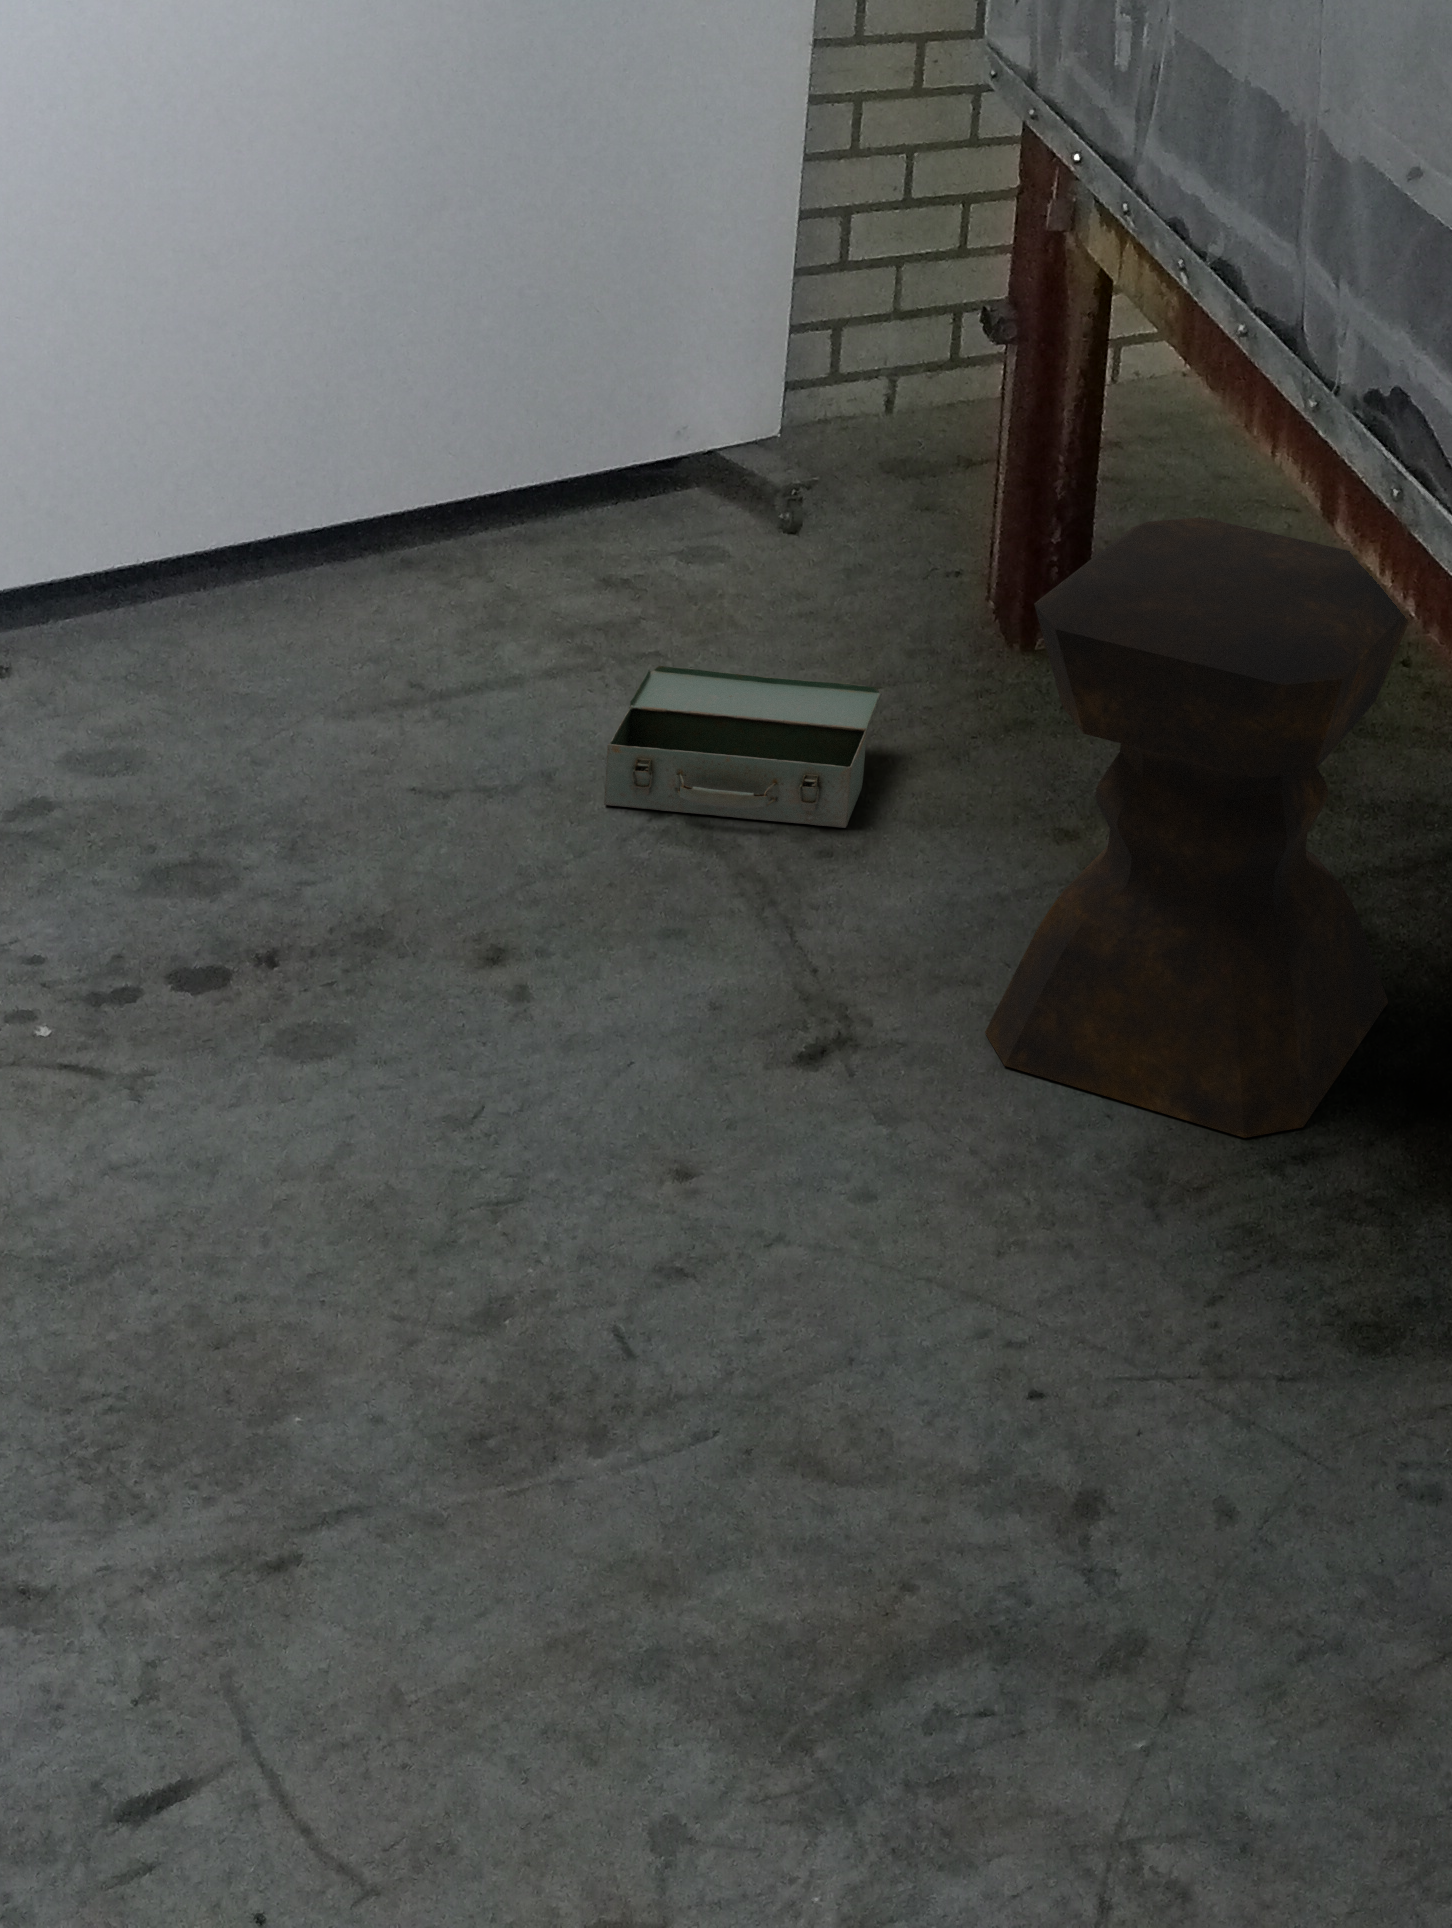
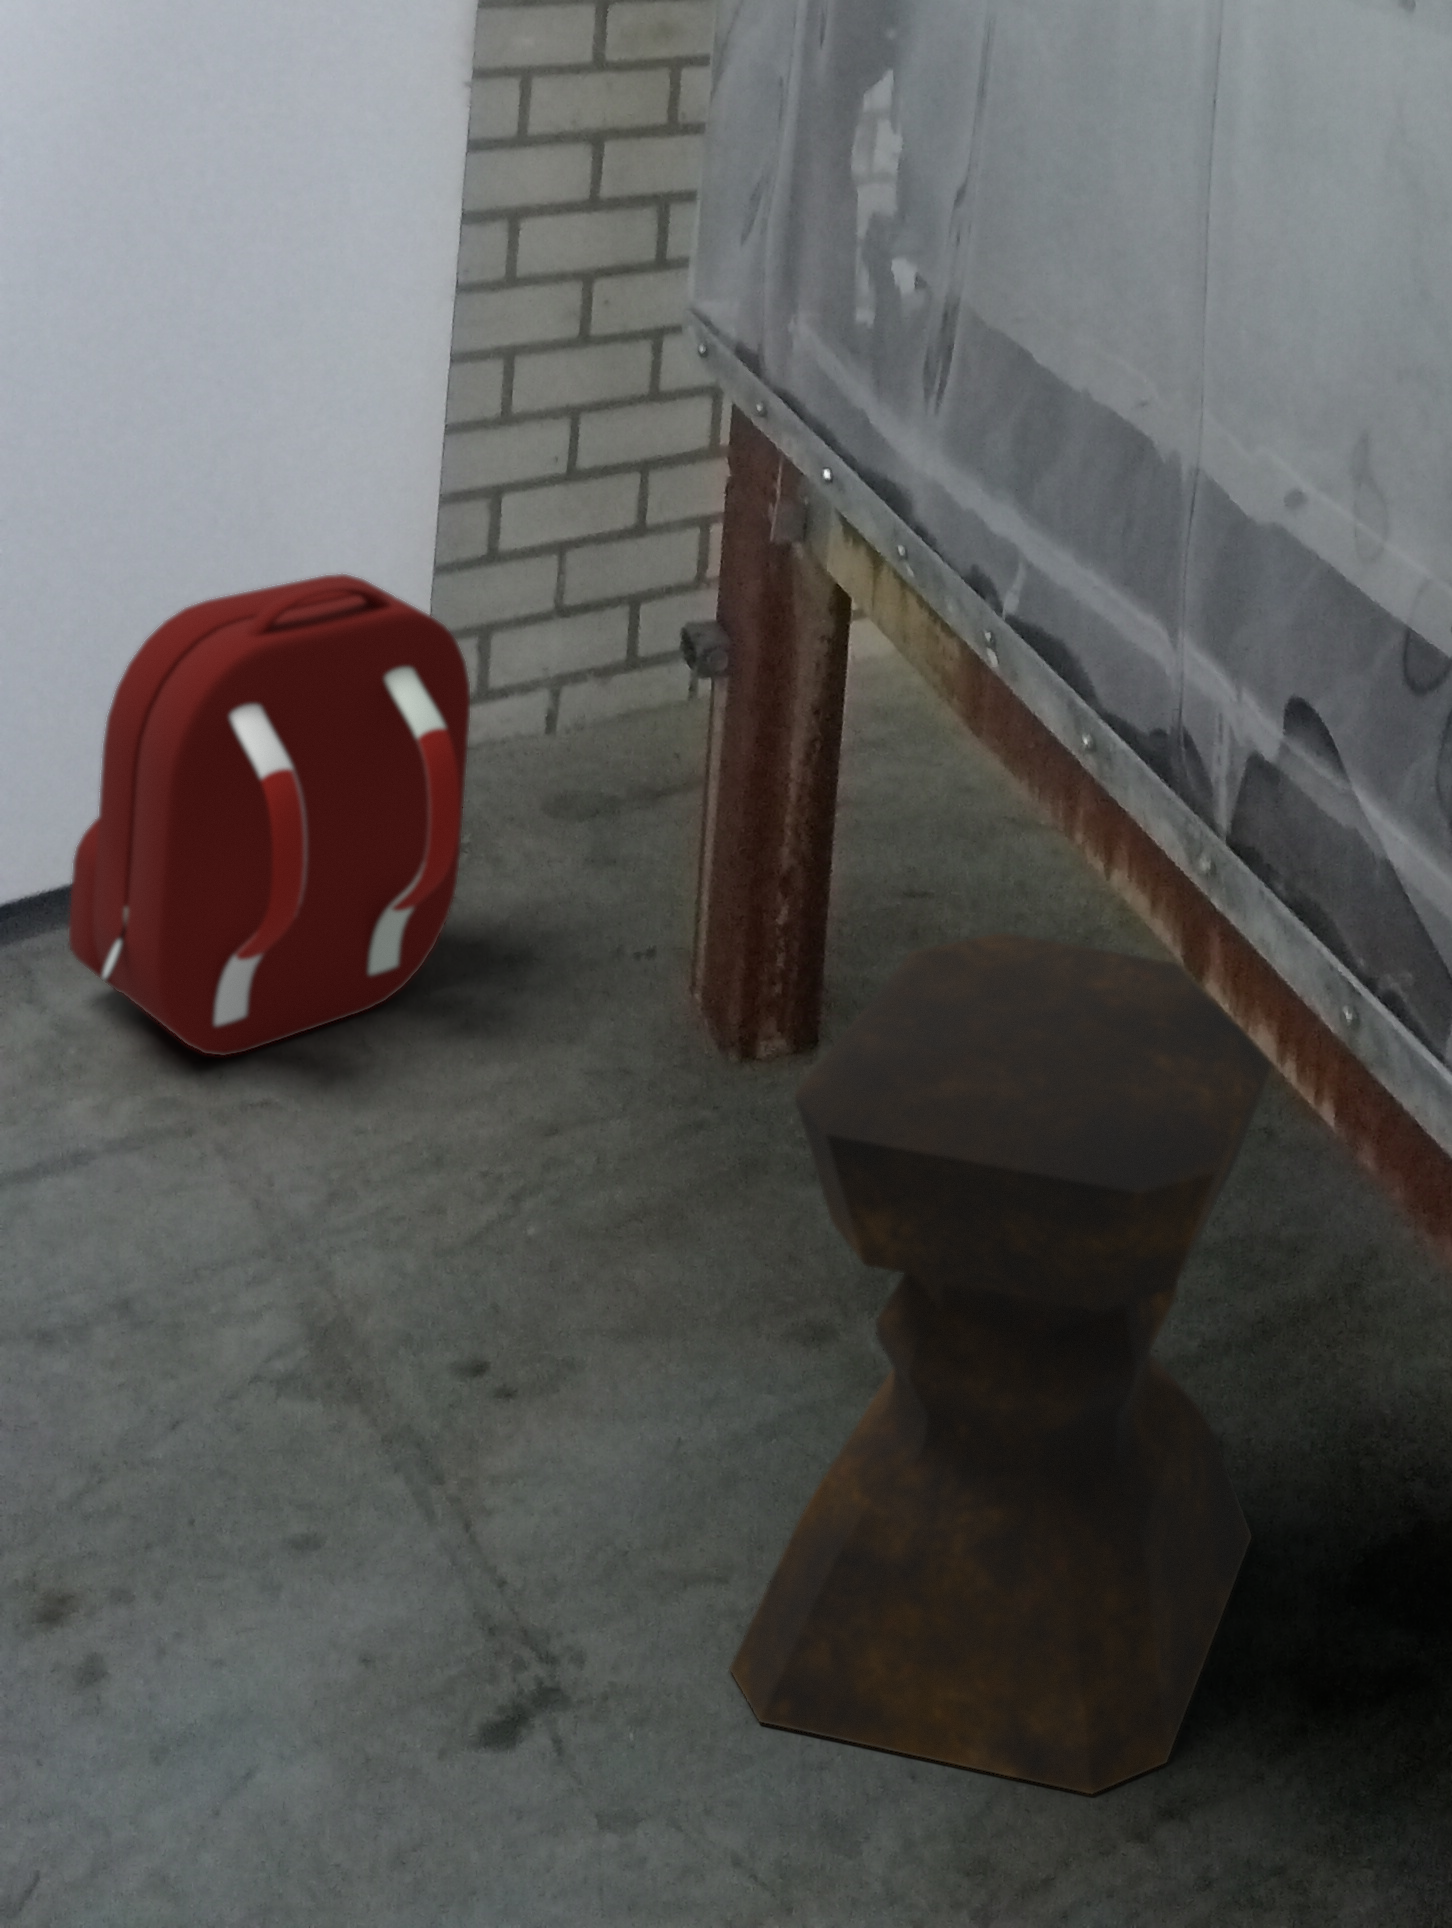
backpack: none [519,257,817,620] -> present [69,574,470,1055]
toolbox: present [604,666,882,828] -> none [186,1141,566,1357]

